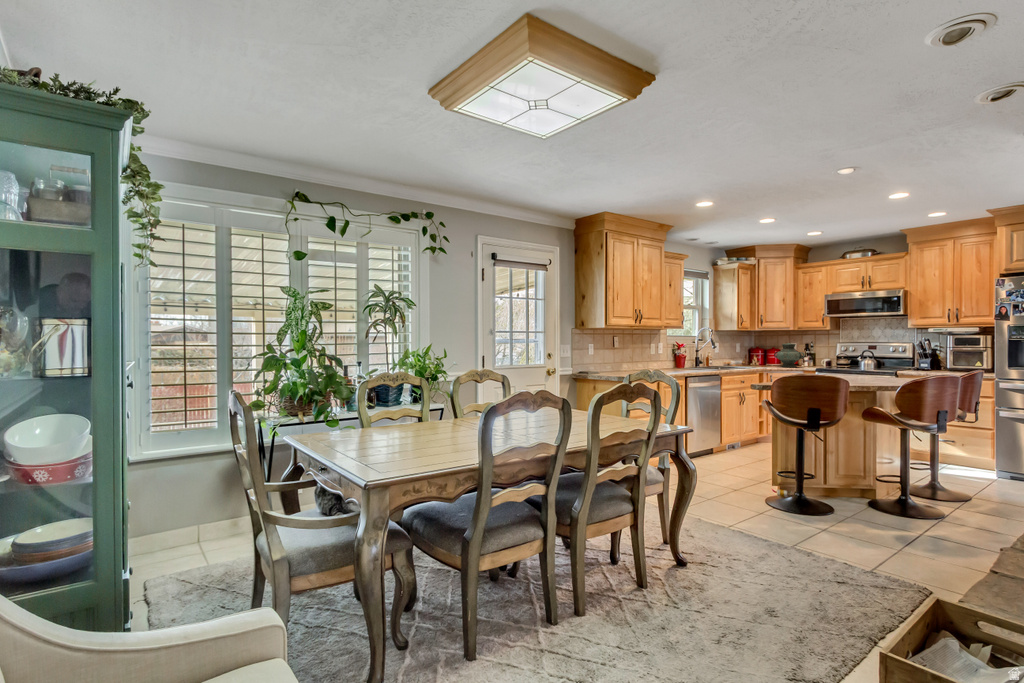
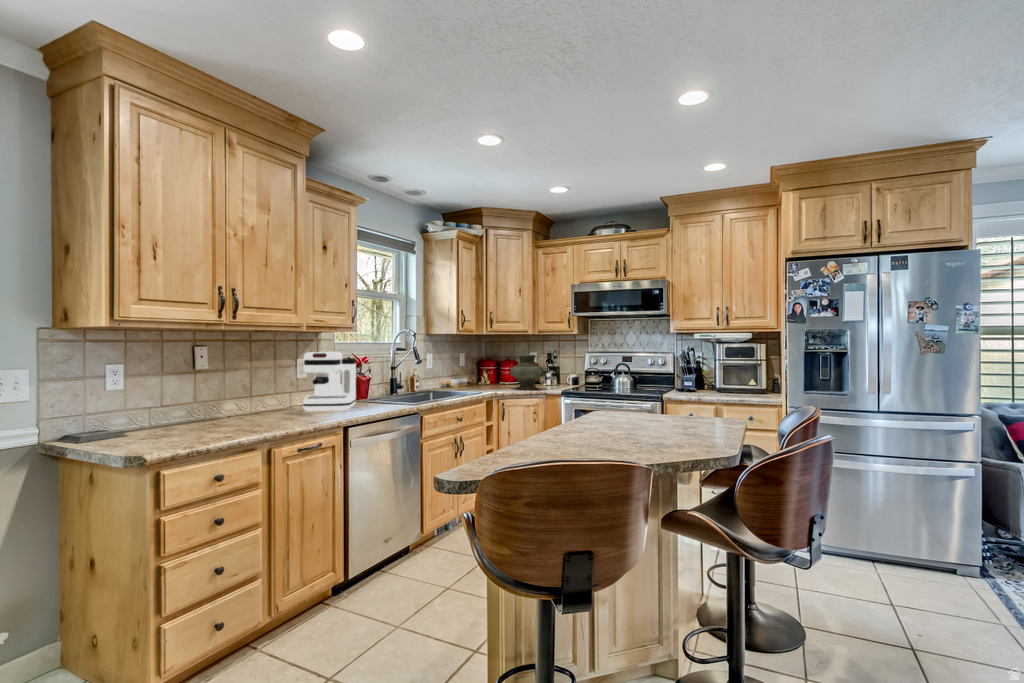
coffee maker: none [660,340,685,370] -> present [303,352,356,412]

